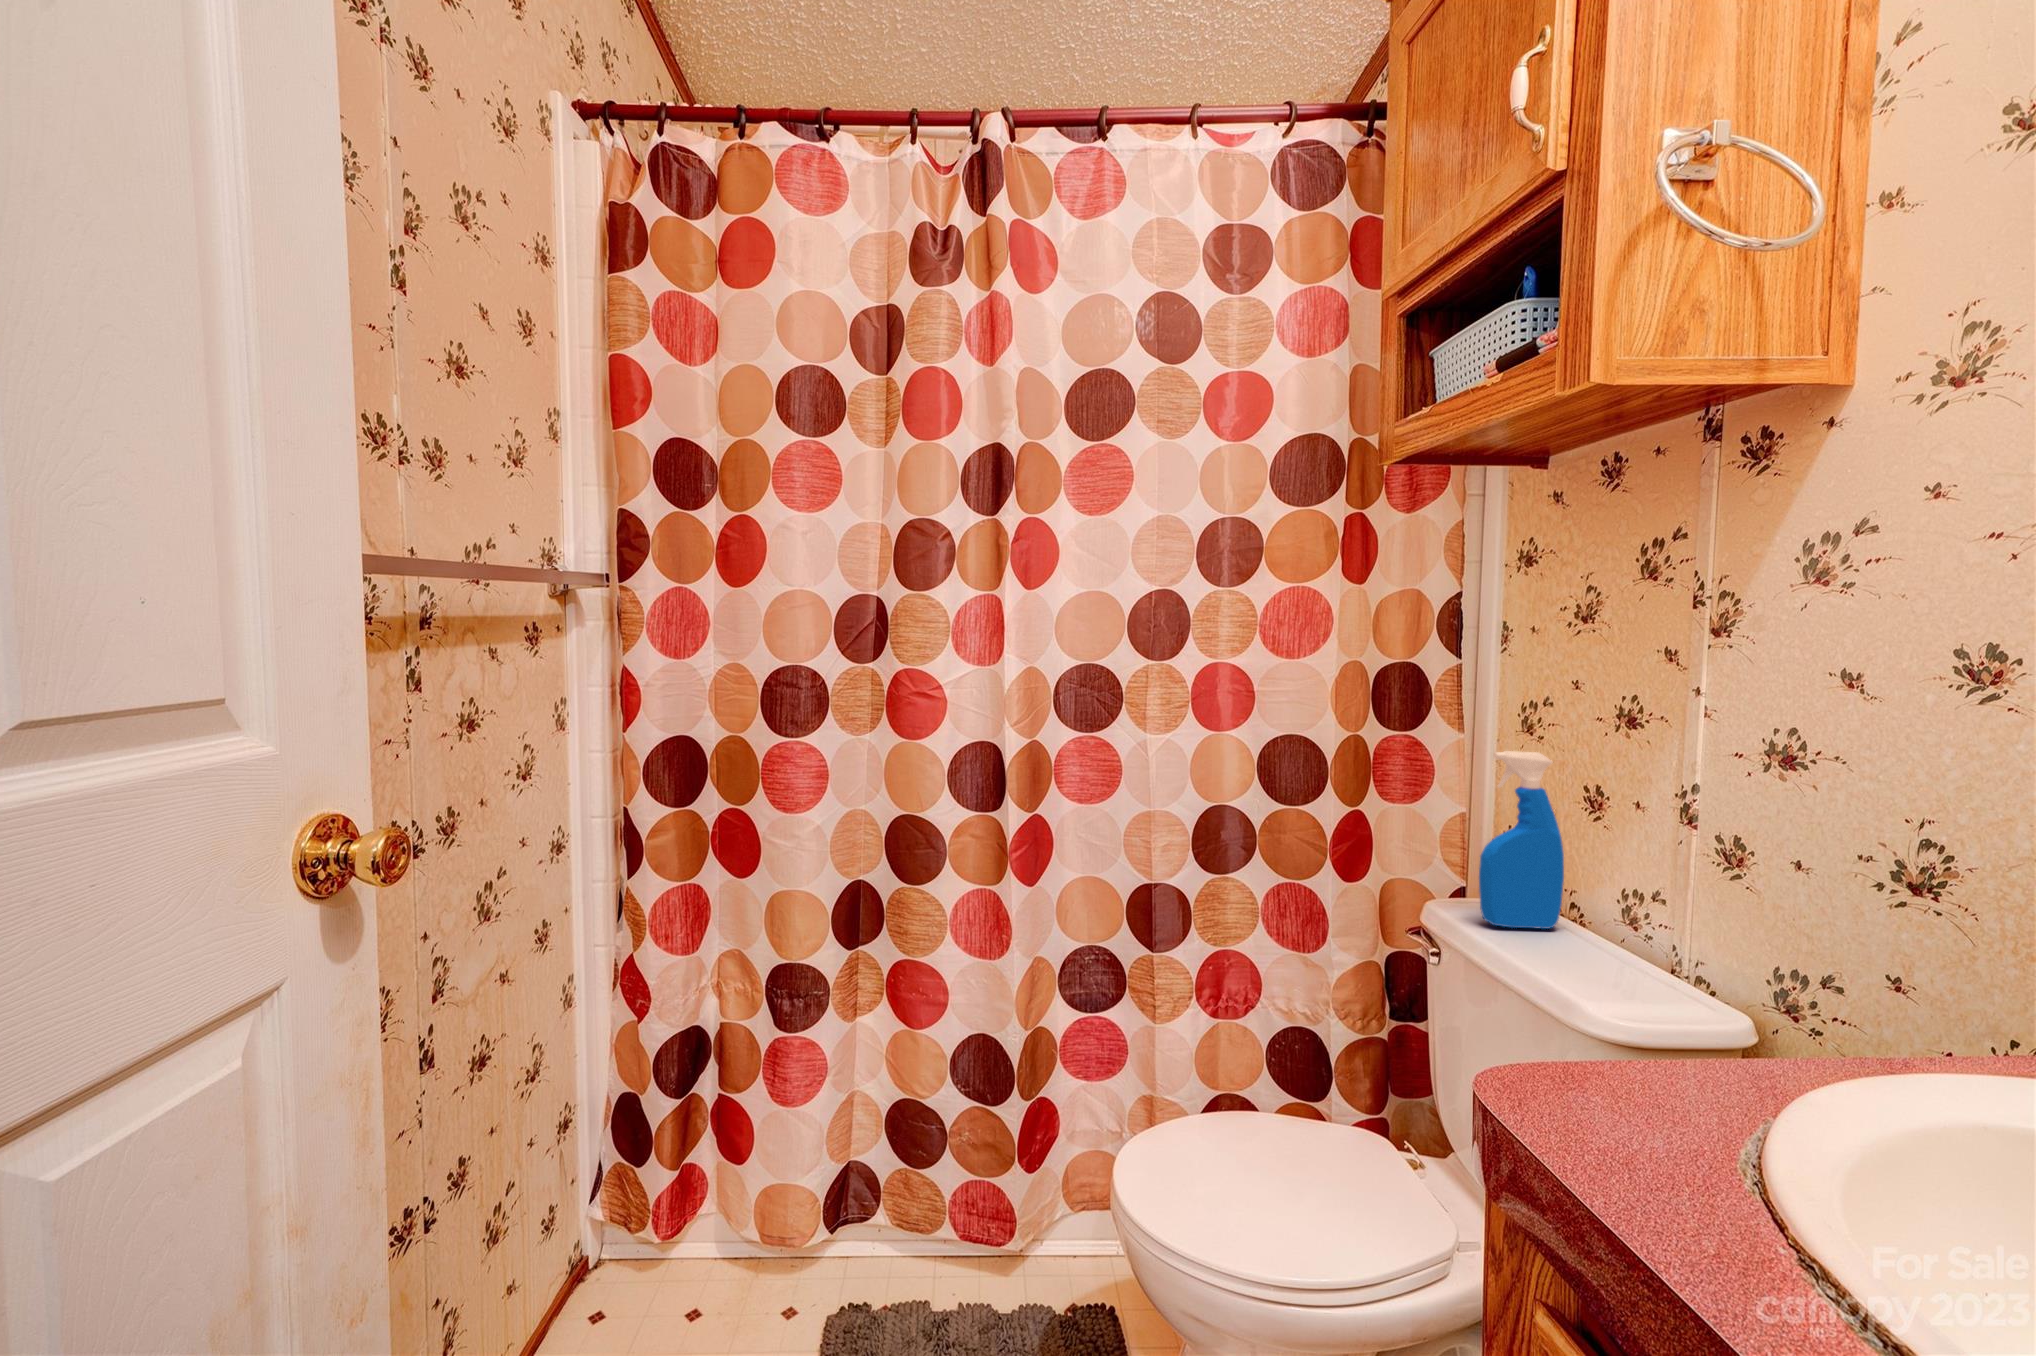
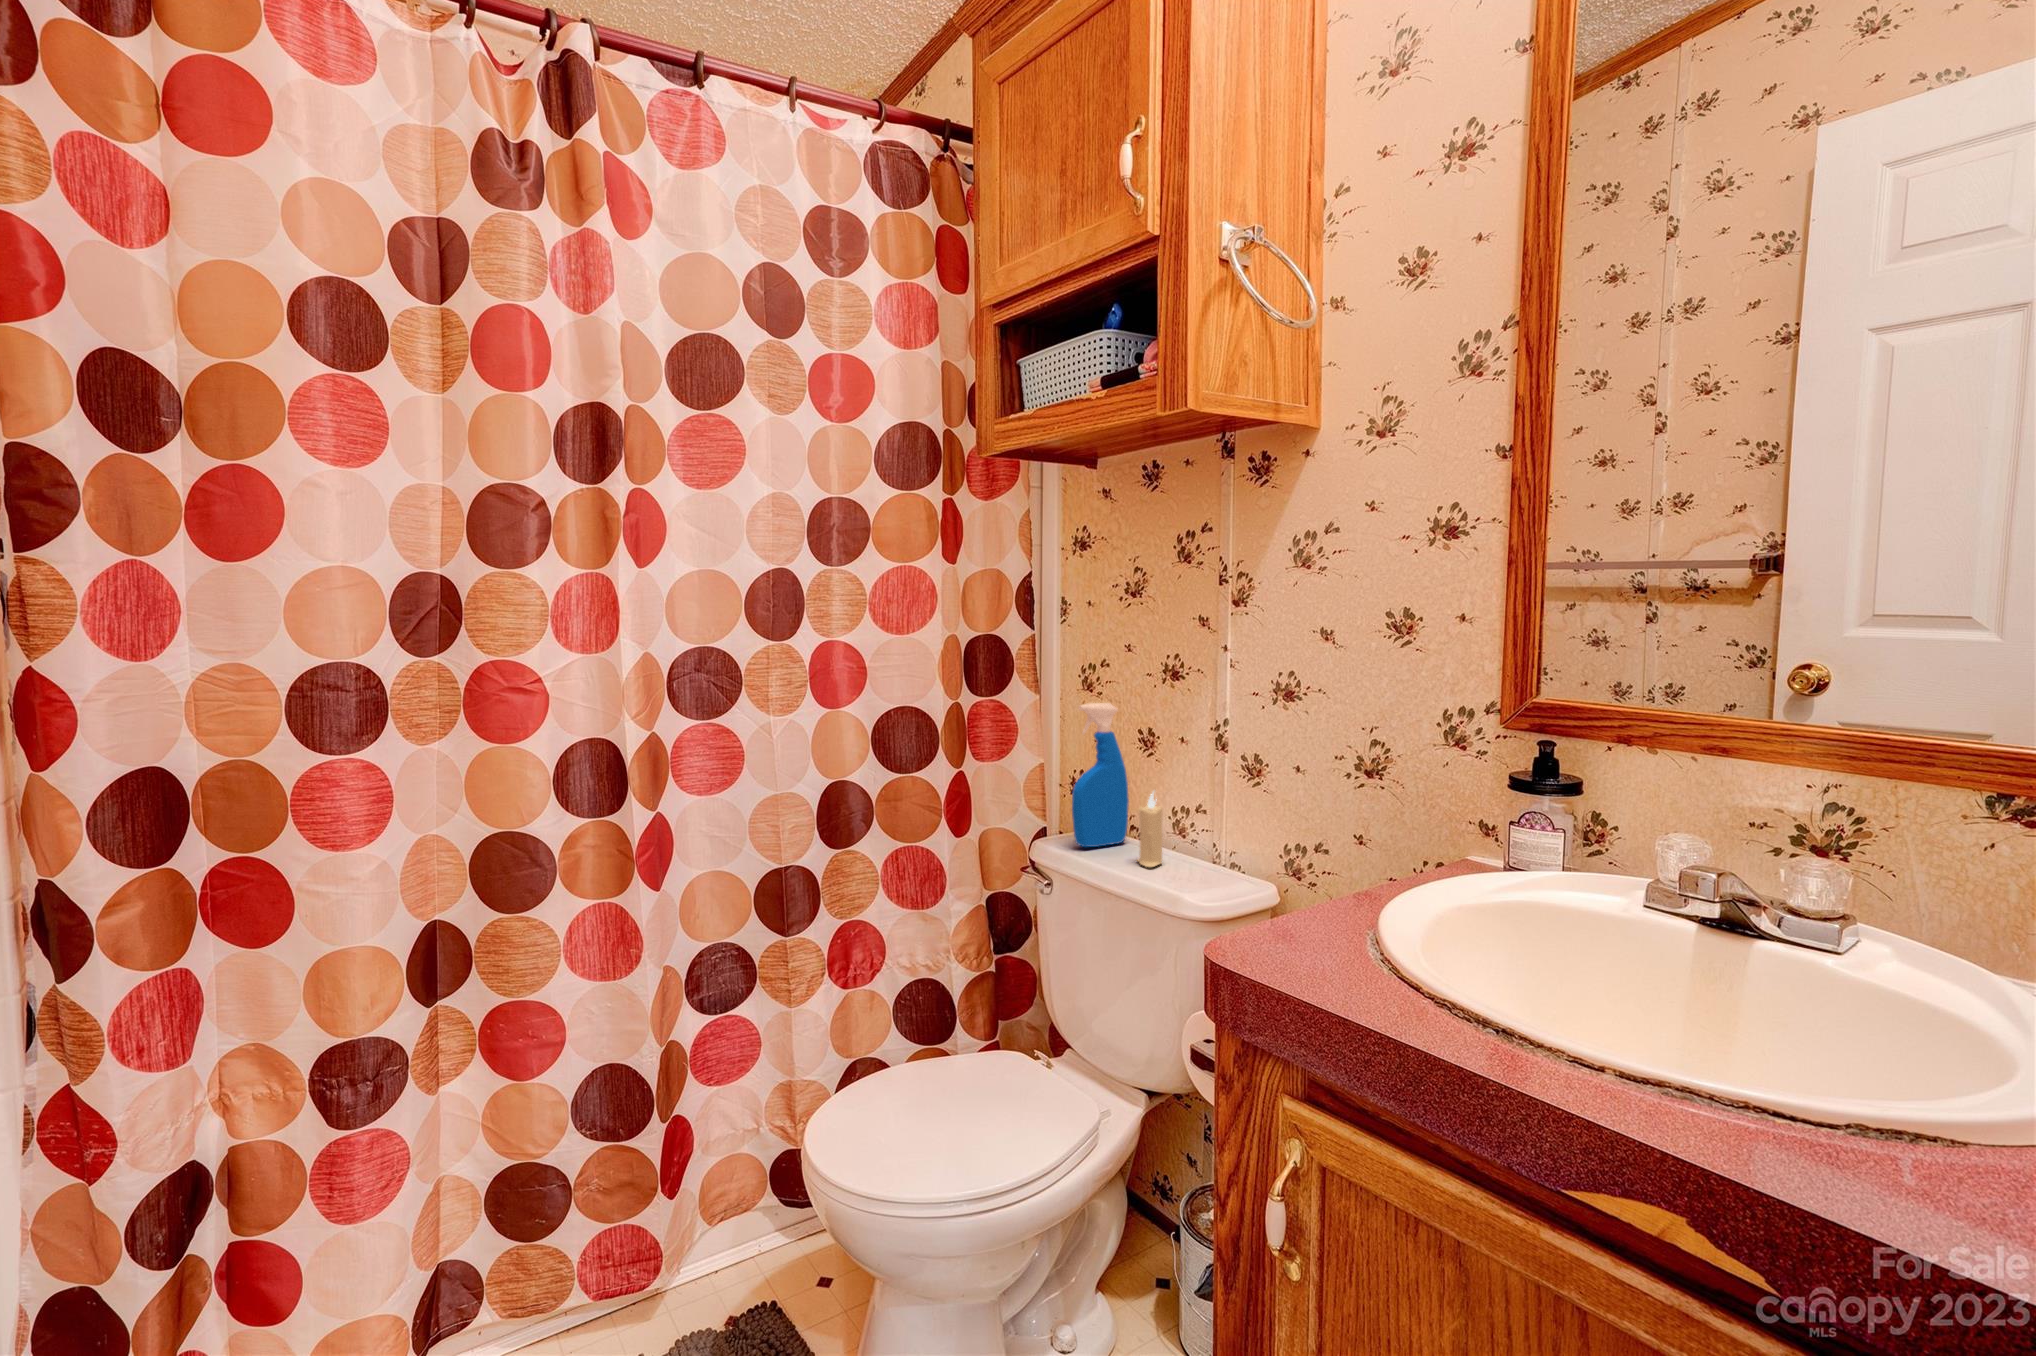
candle: none [1562,873,1606,973] -> present [1138,792,1163,867]

